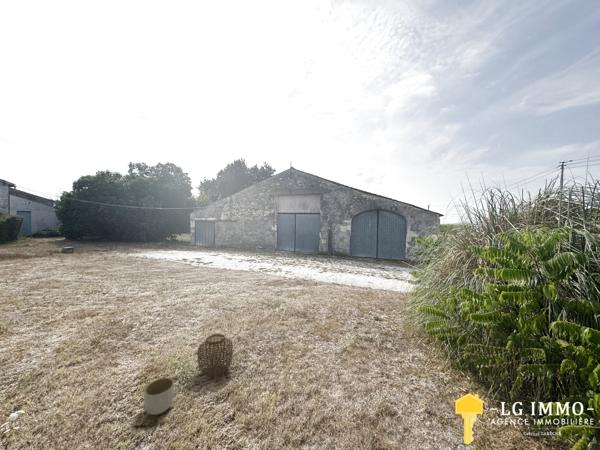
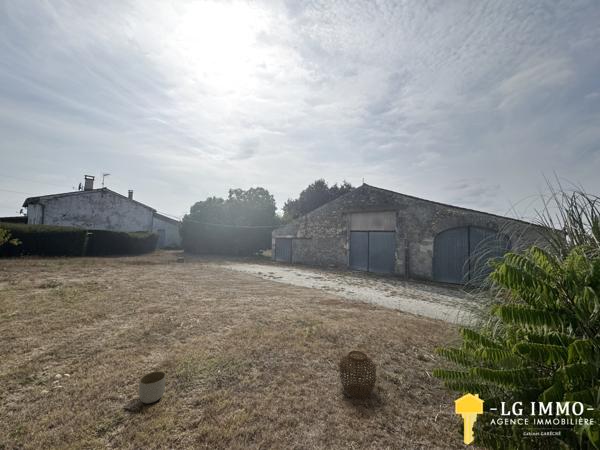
woven basket: present [198,334,233,377] -> present [340,351,376,398]

